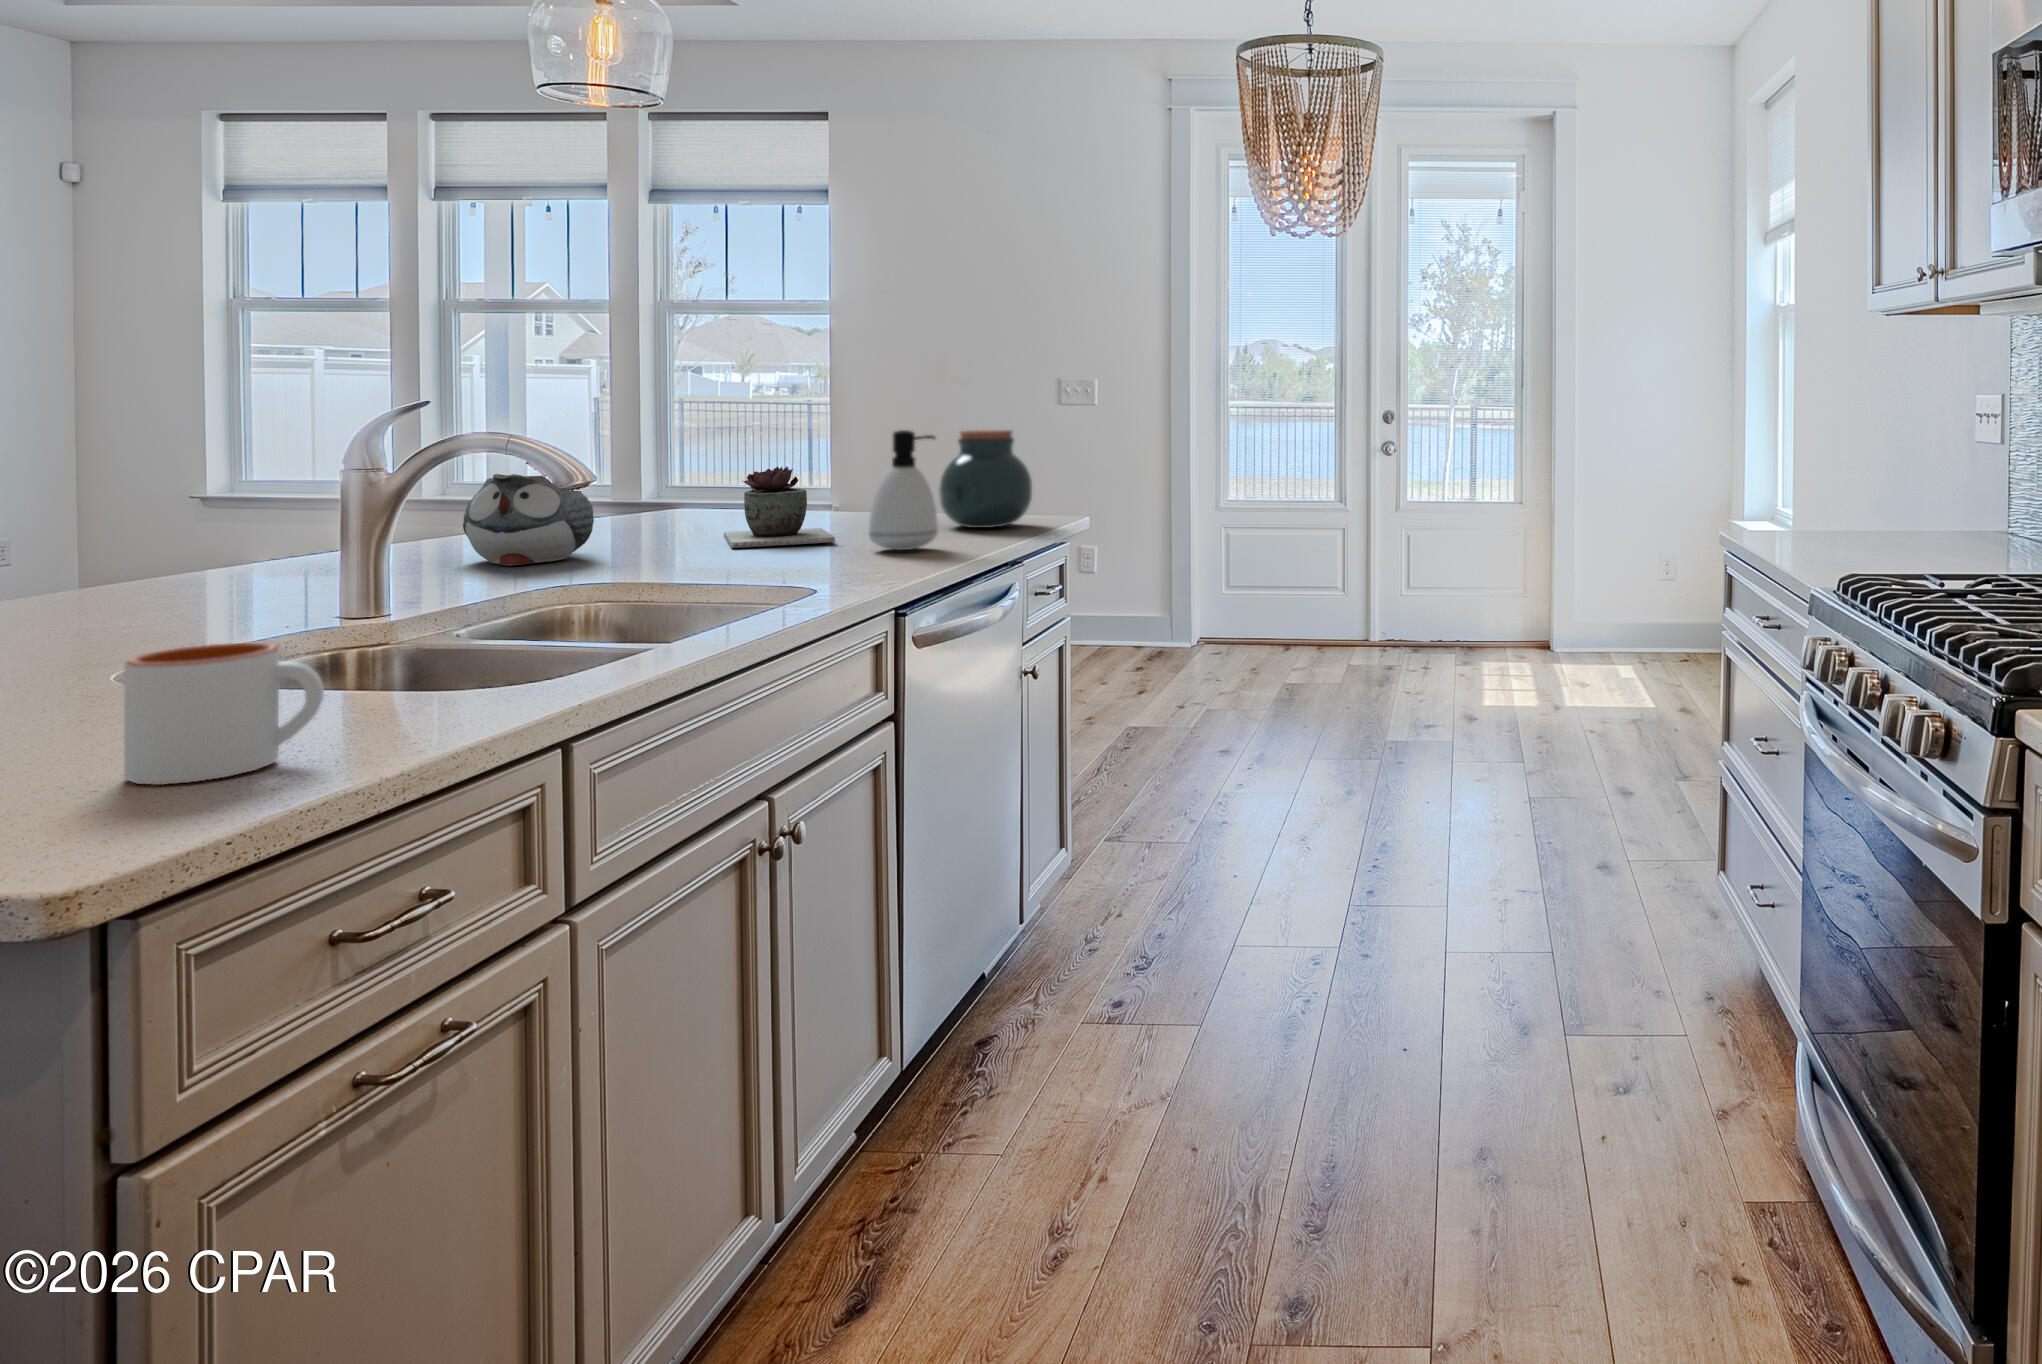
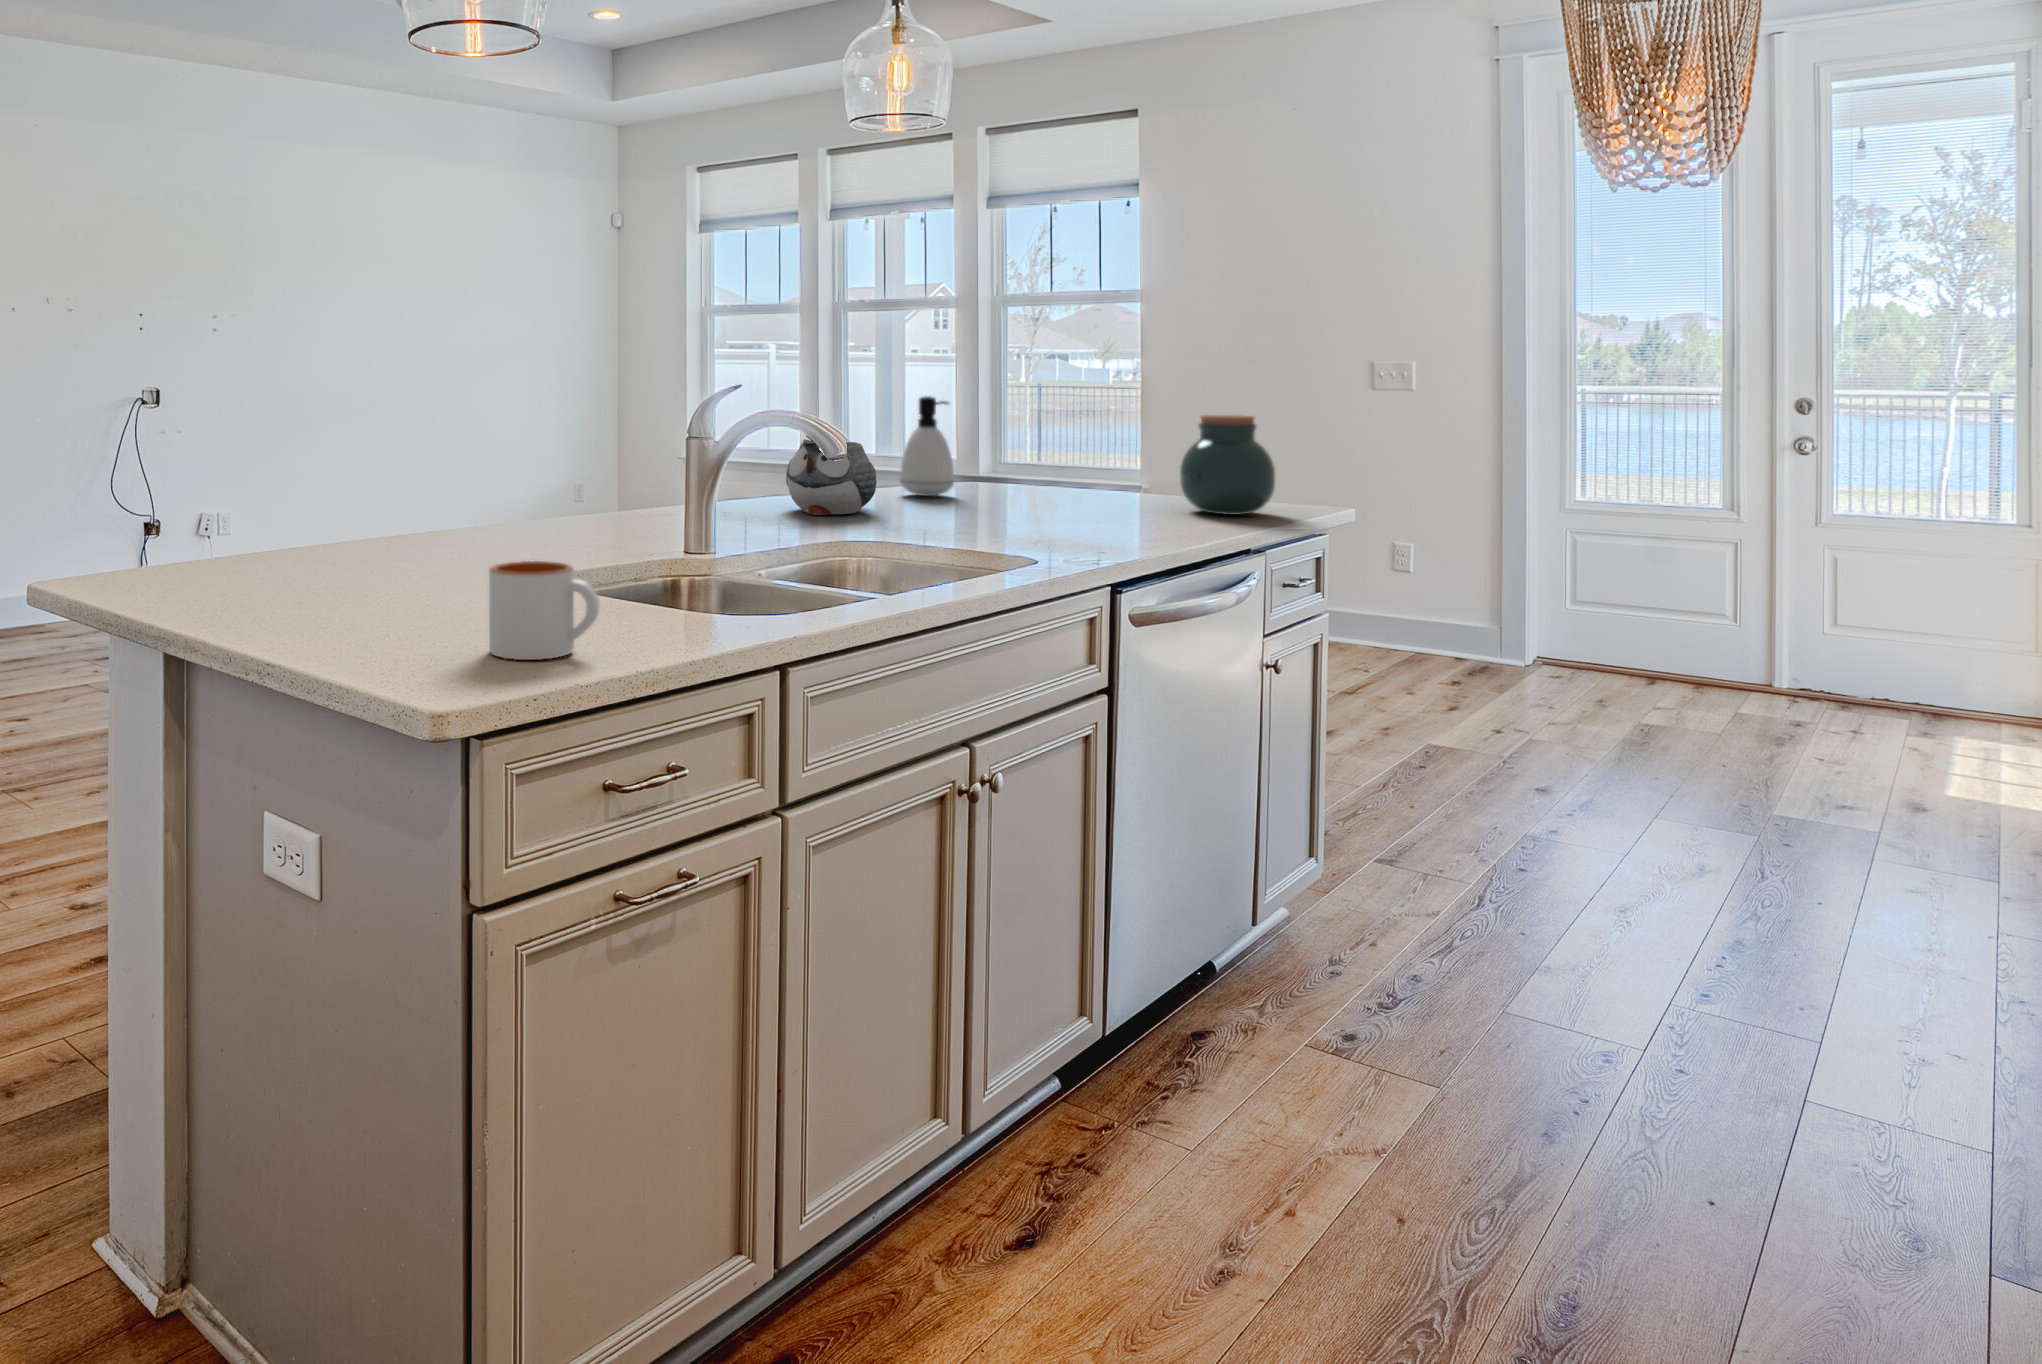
soap dispenser: present [869,430,938,550] -> present [900,396,954,496]
succulent plant: present [724,466,835,548] -> none [985,443,1074,517]

